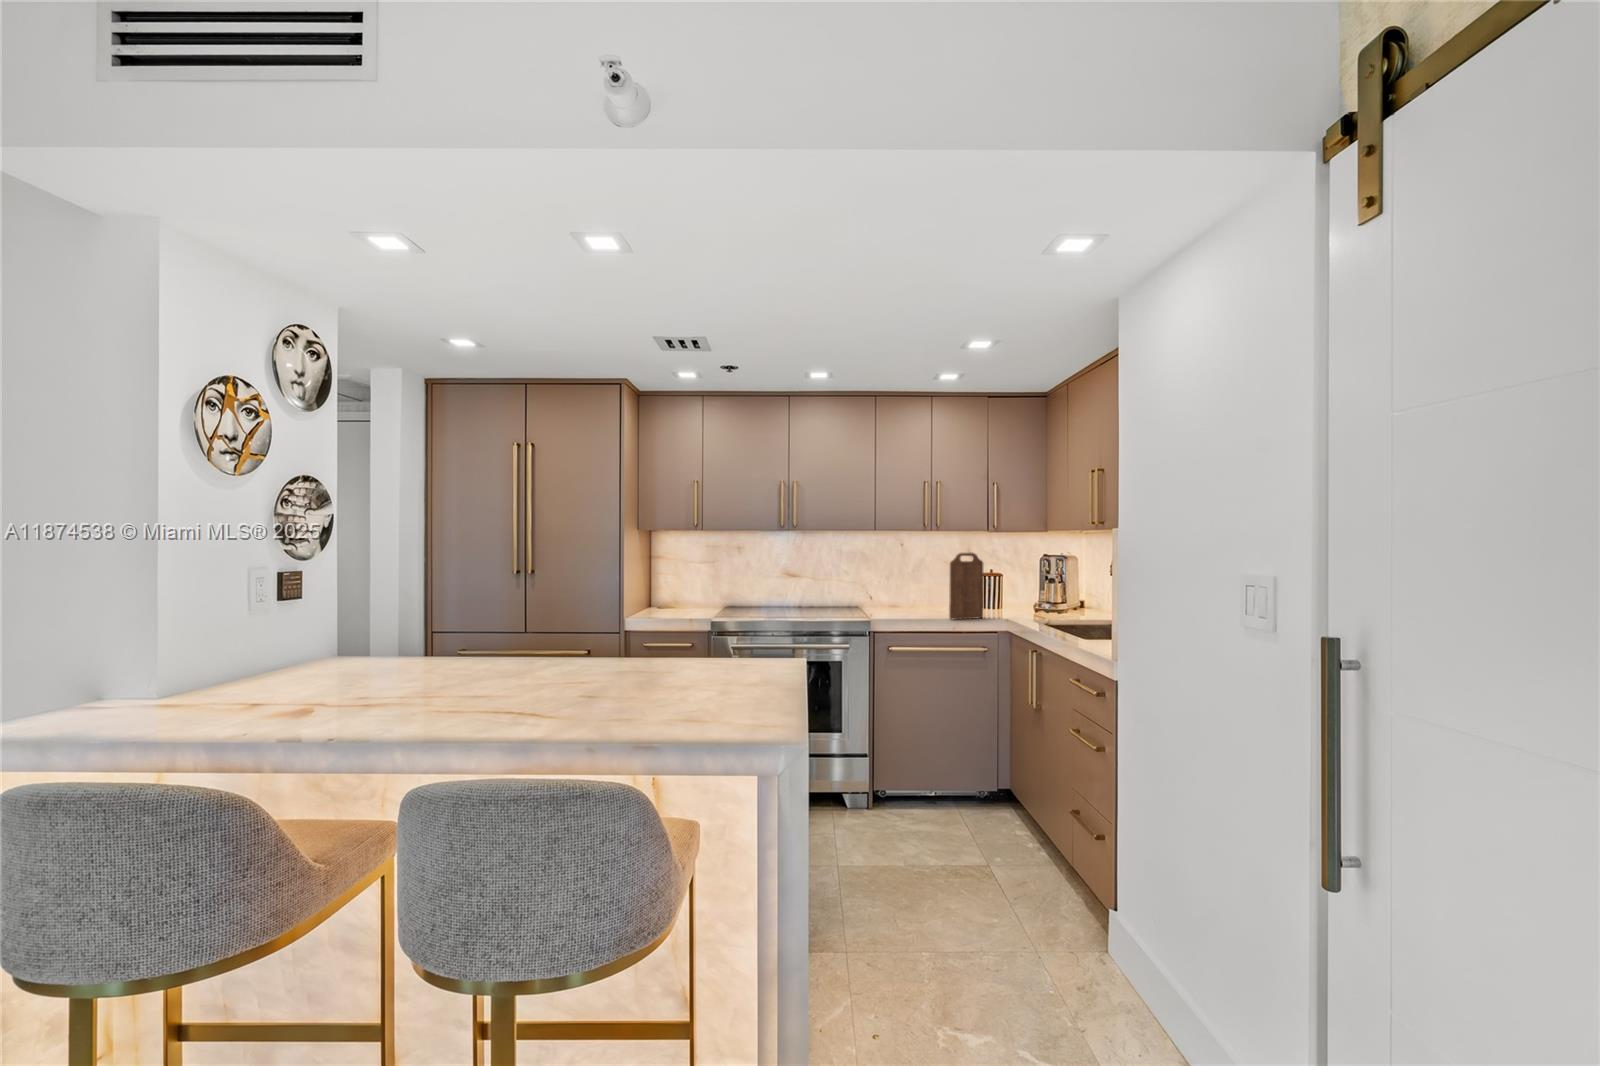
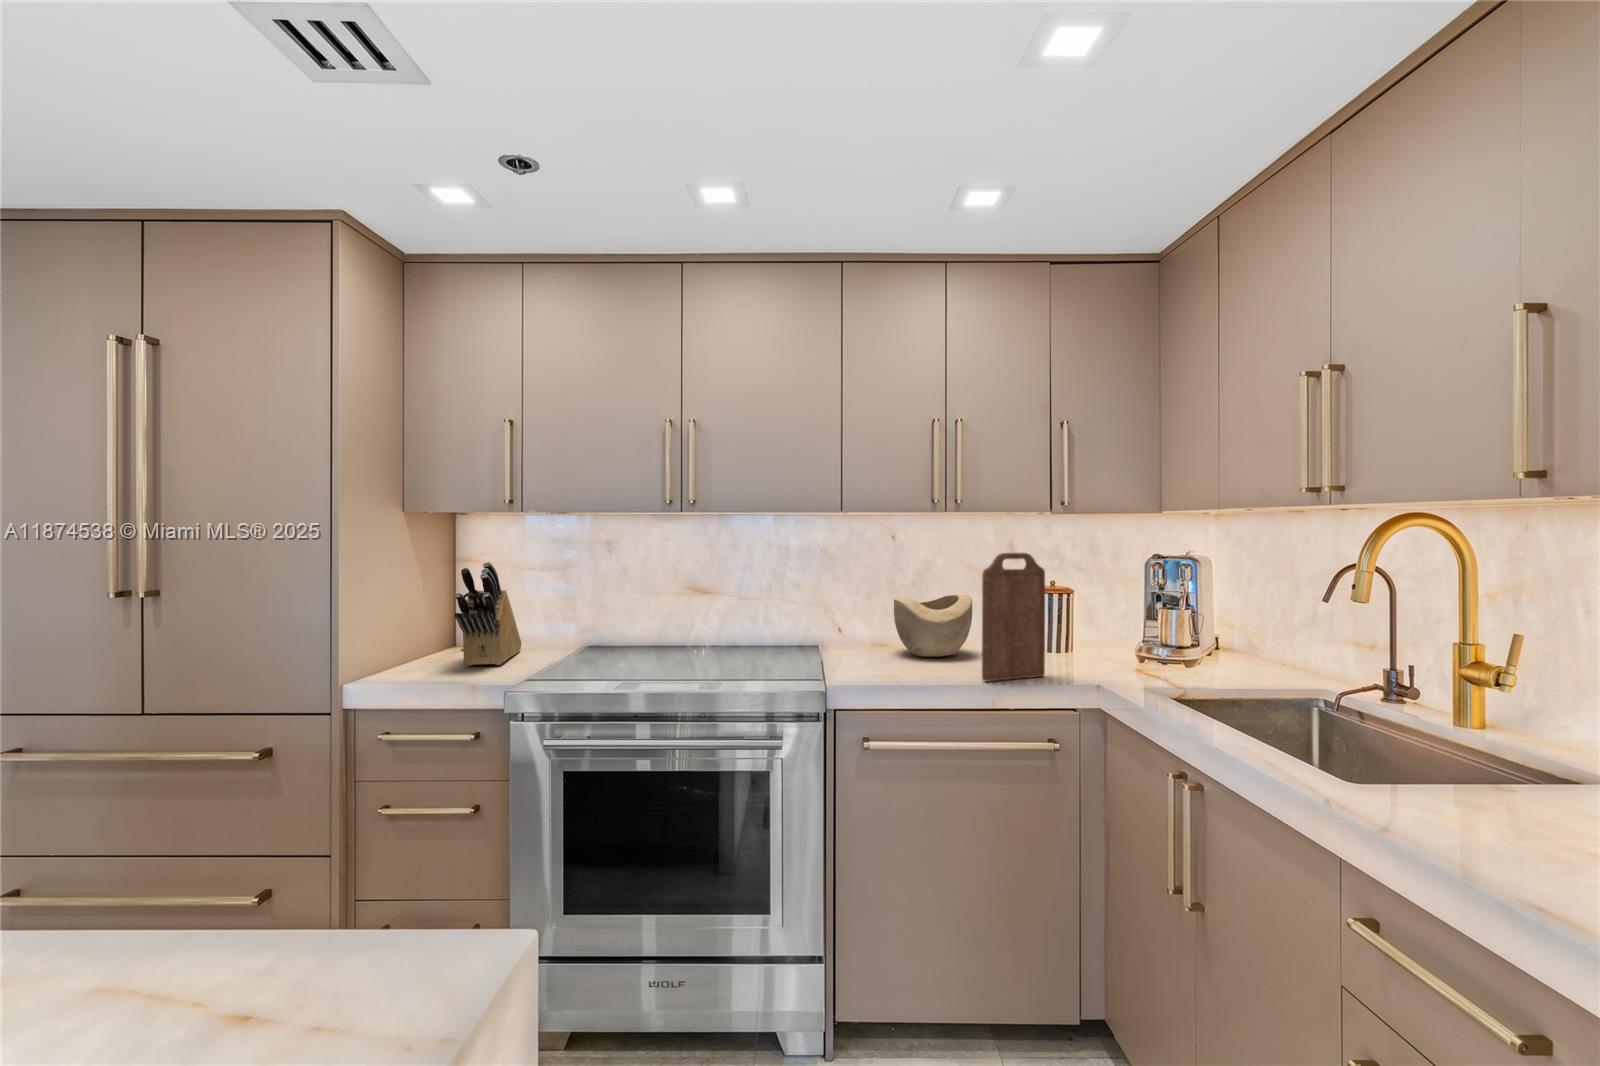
knife block: none [671,557,693,613] -> present [455,562,522,666]
decorative bowl: none [903,577,946,610] -> present [894,595,972,657]

